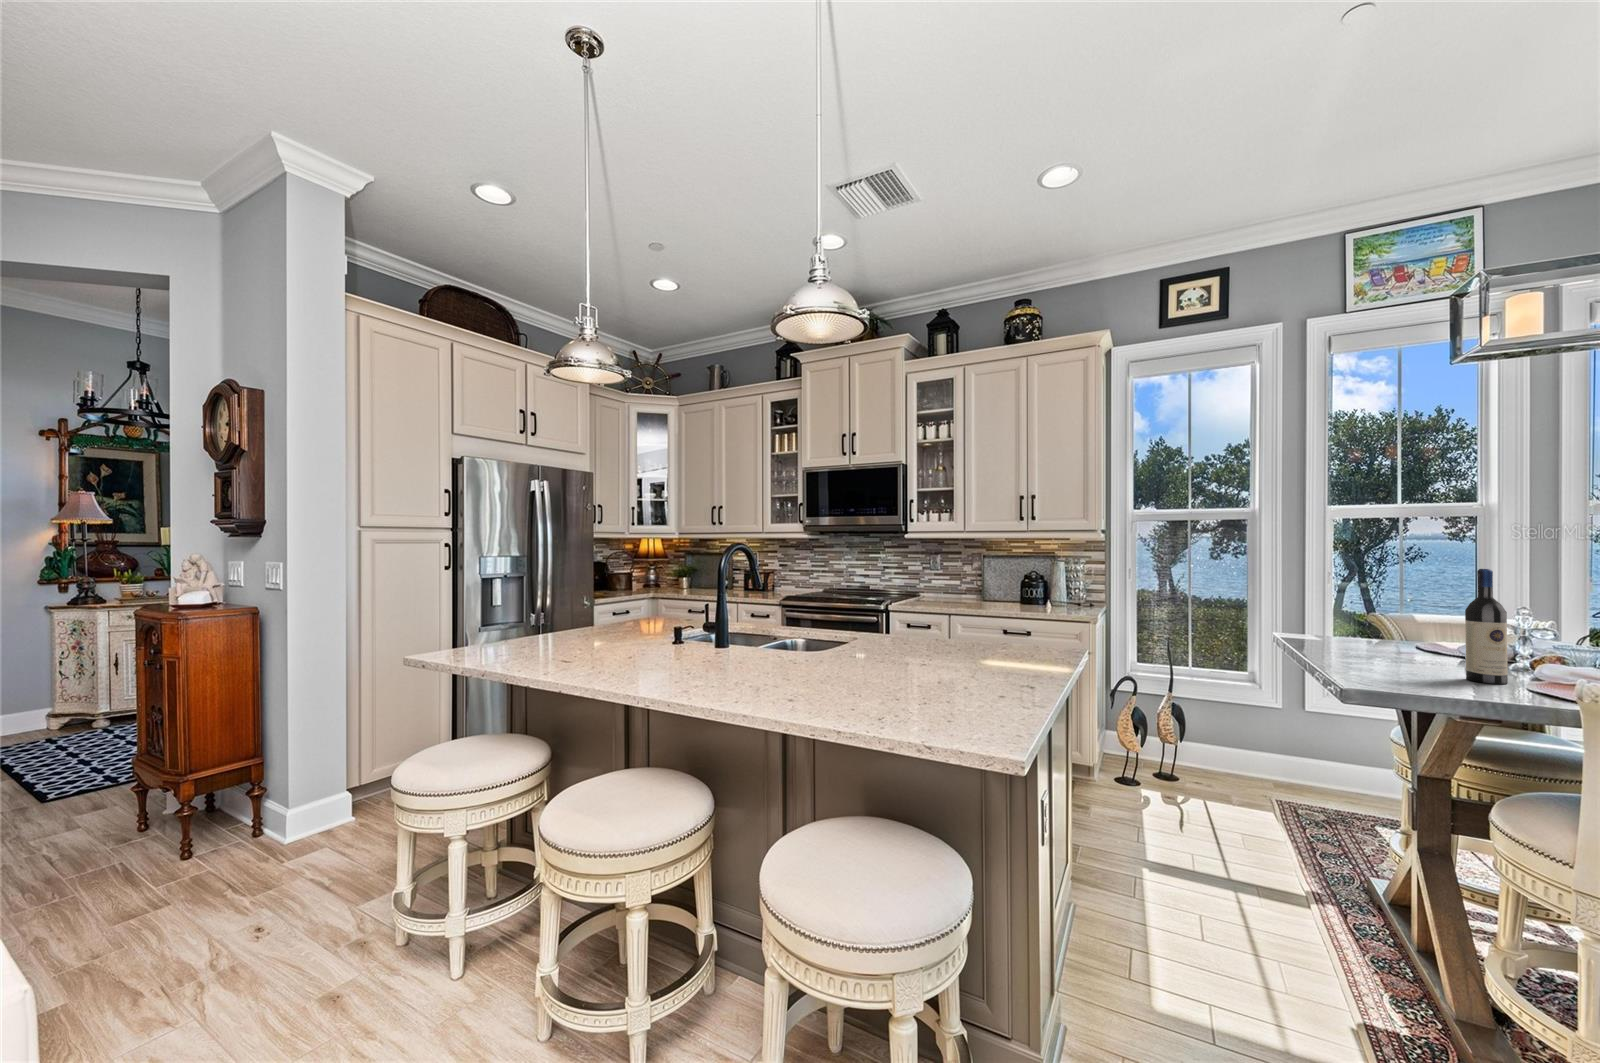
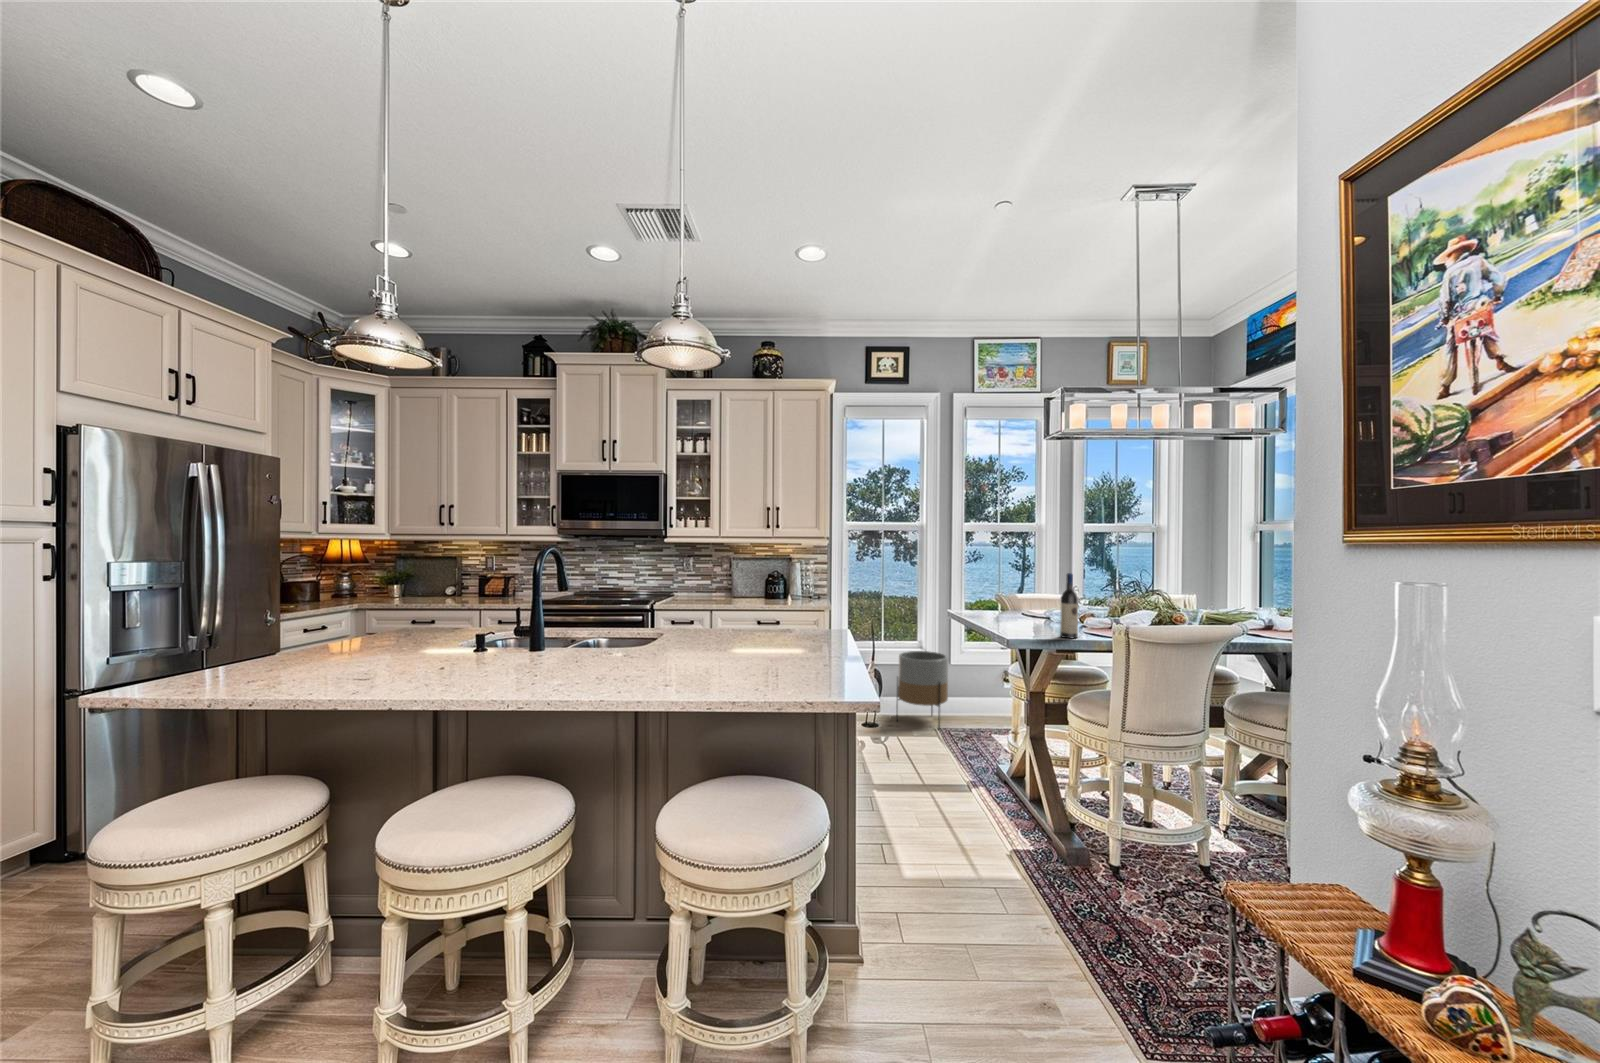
planter: none [1212,686,1298,802] -> present [896,651,948,729]

